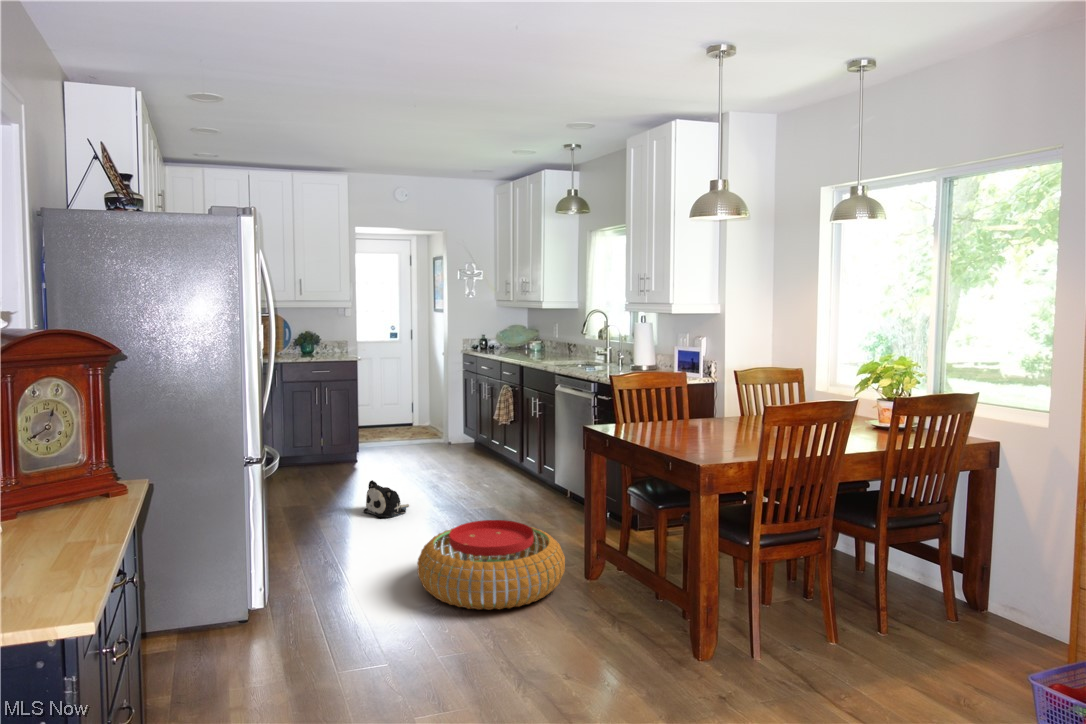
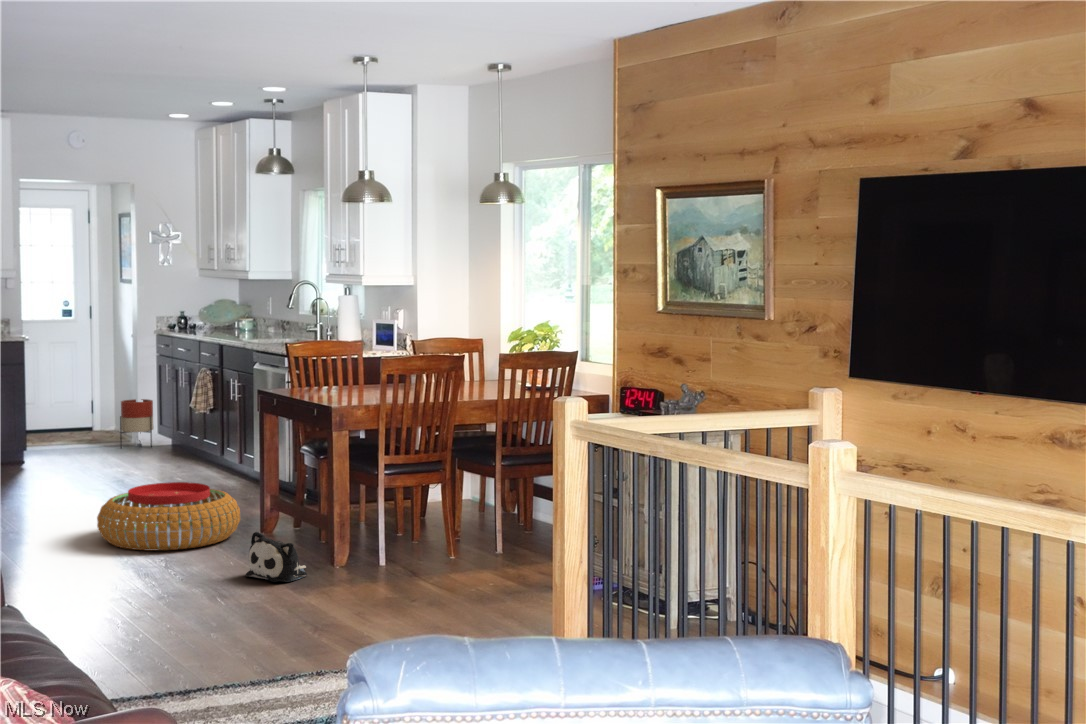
planter: none [434,406,460,446] -> present [120,399,154,448]
plush toy: present [364,480,409,518] -> present [245,532,307,582]

